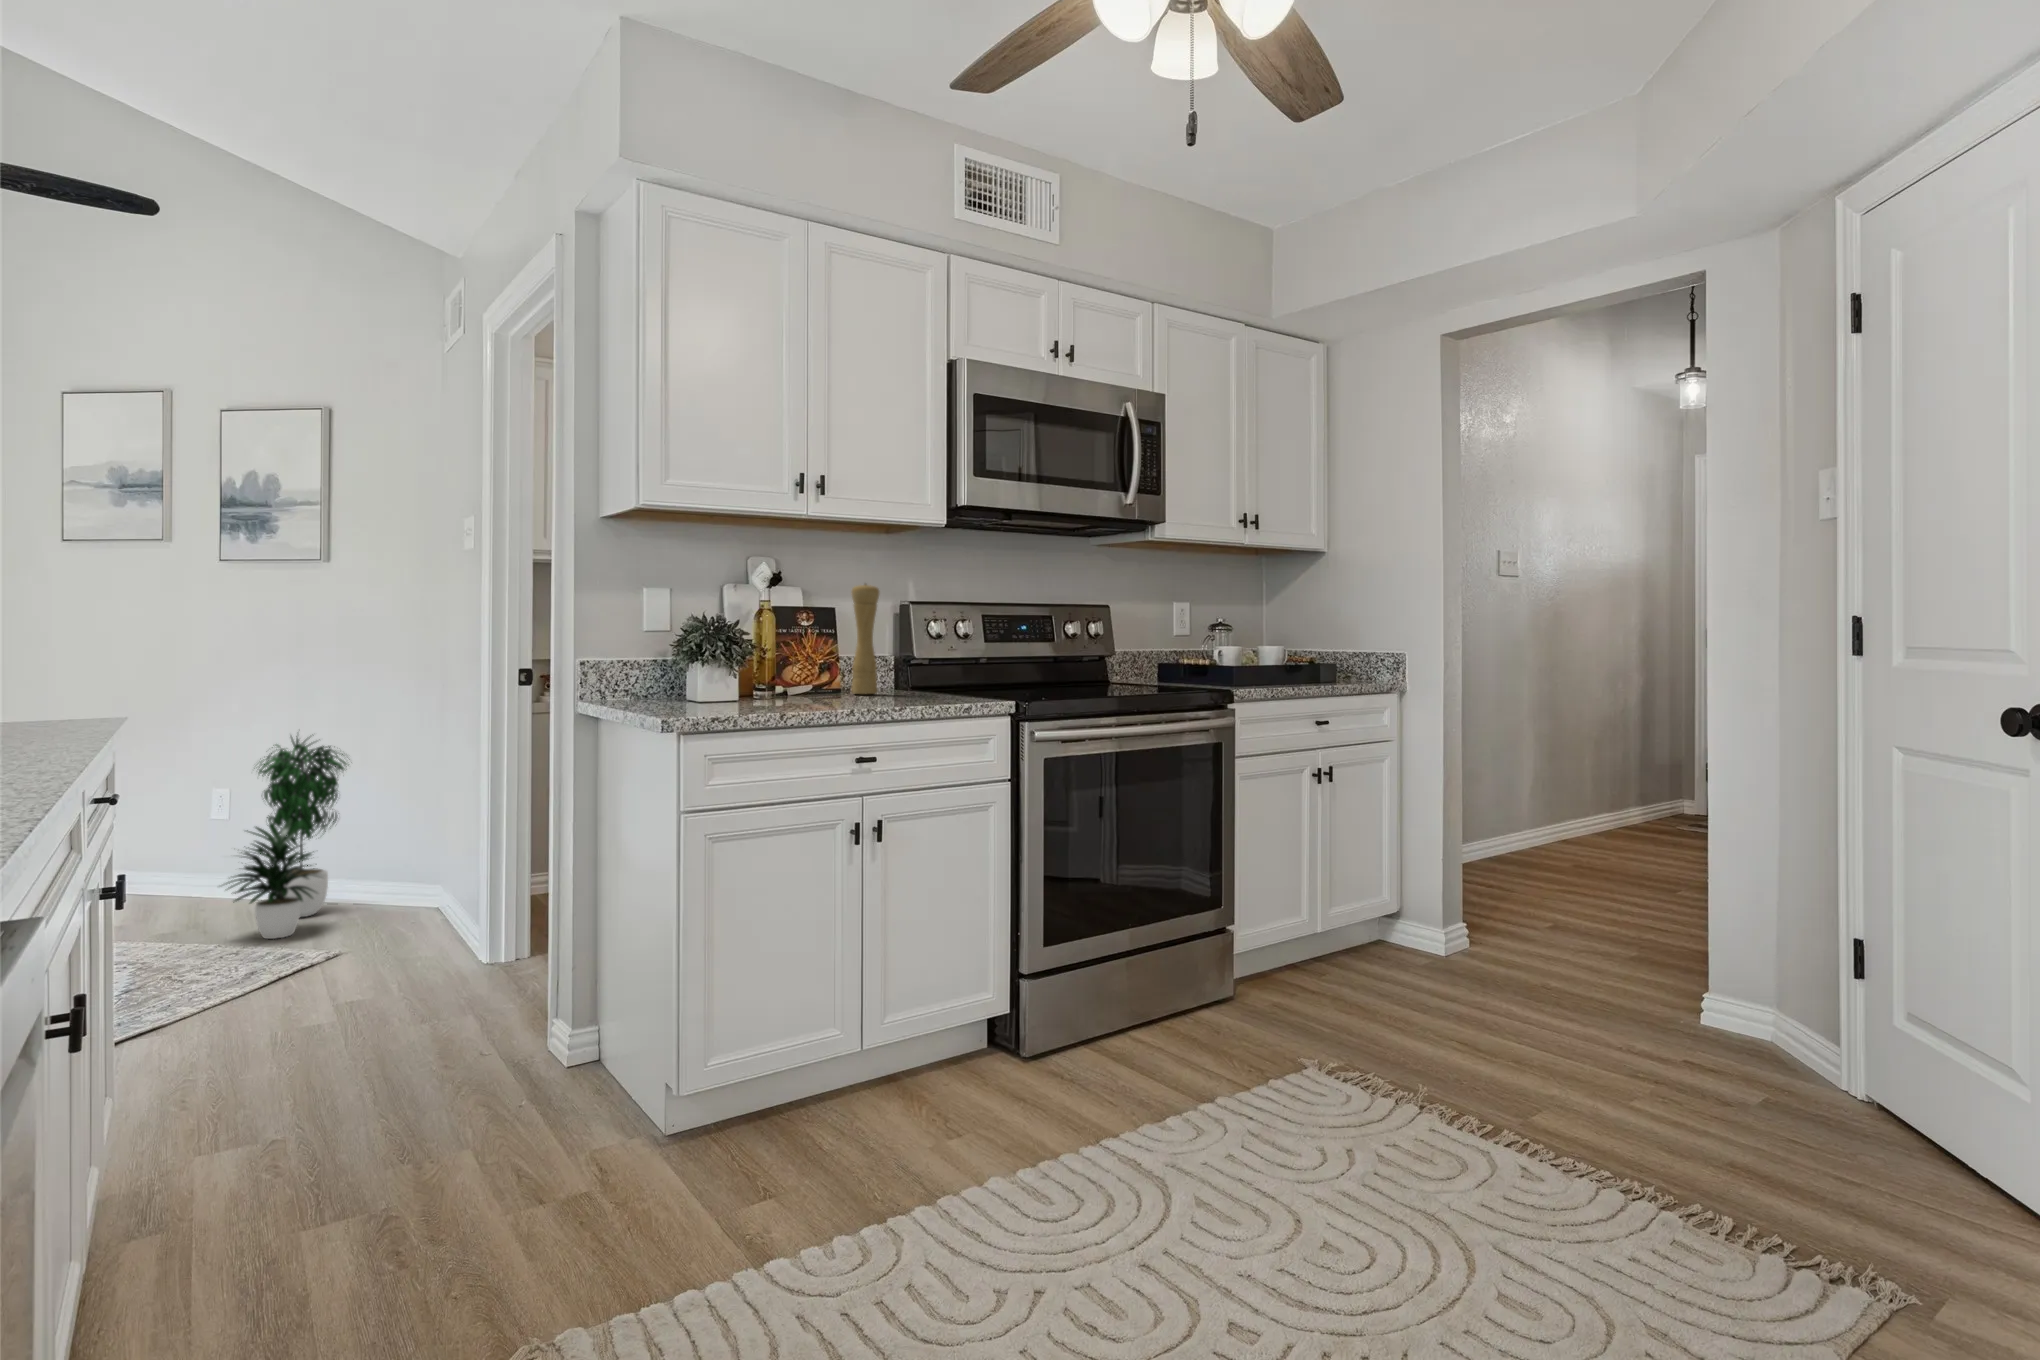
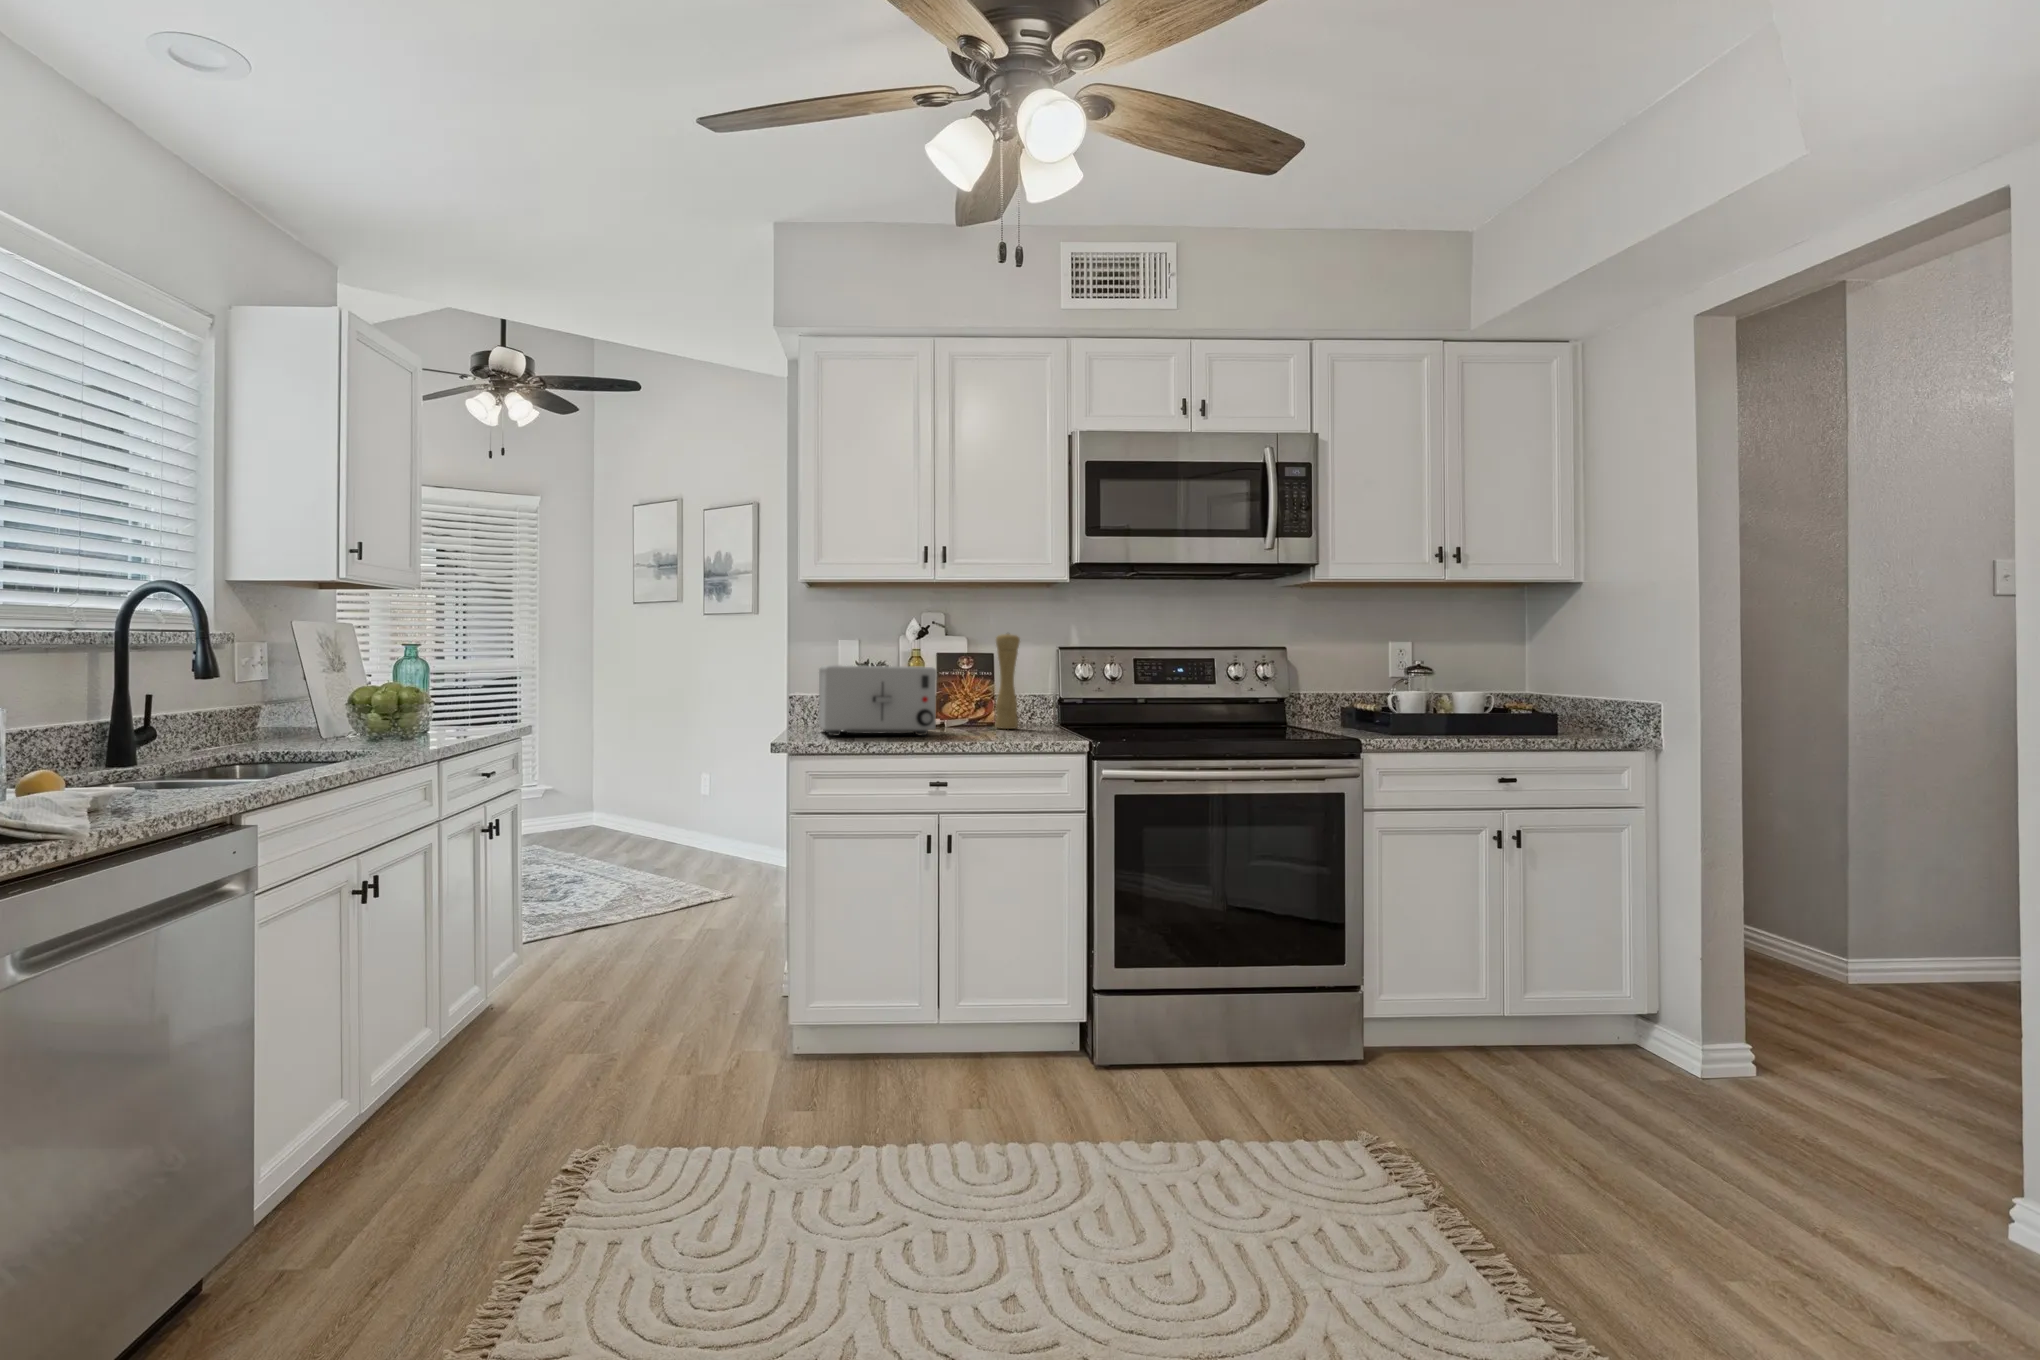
toaster: none [657,620,821,708] -> present [818,665,937,735]
potted plant: present [225,736,347,939] -> none [676,737,769,886]

